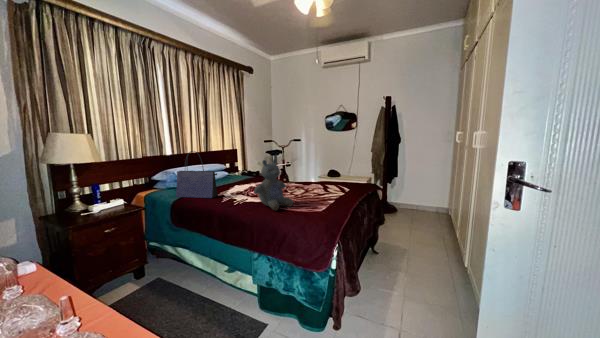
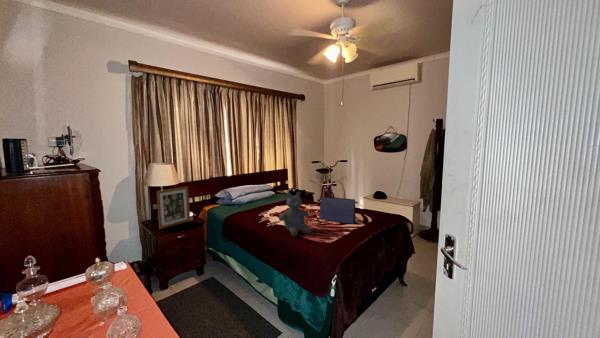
tote bag: present [176,151,218,198] -> present [319,181,358,224]
picture frame: none [65,163,122,222] -> present [157,187,190,229]

